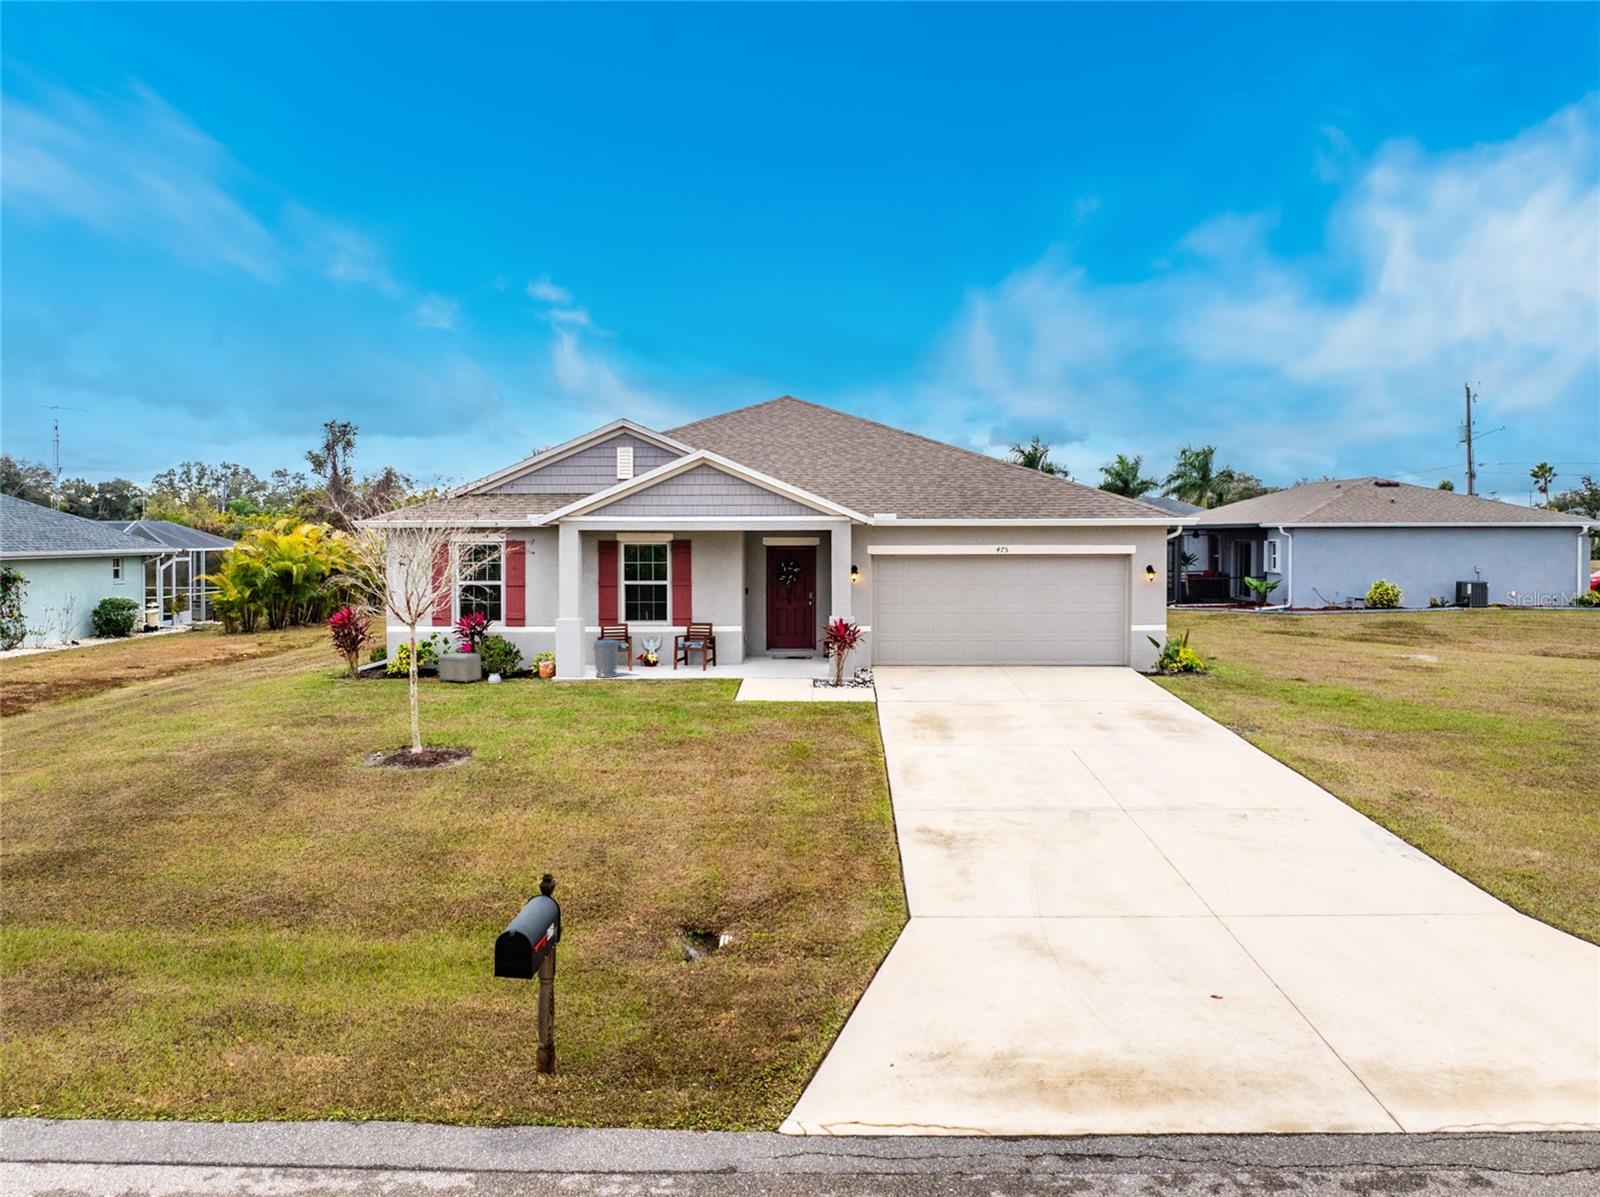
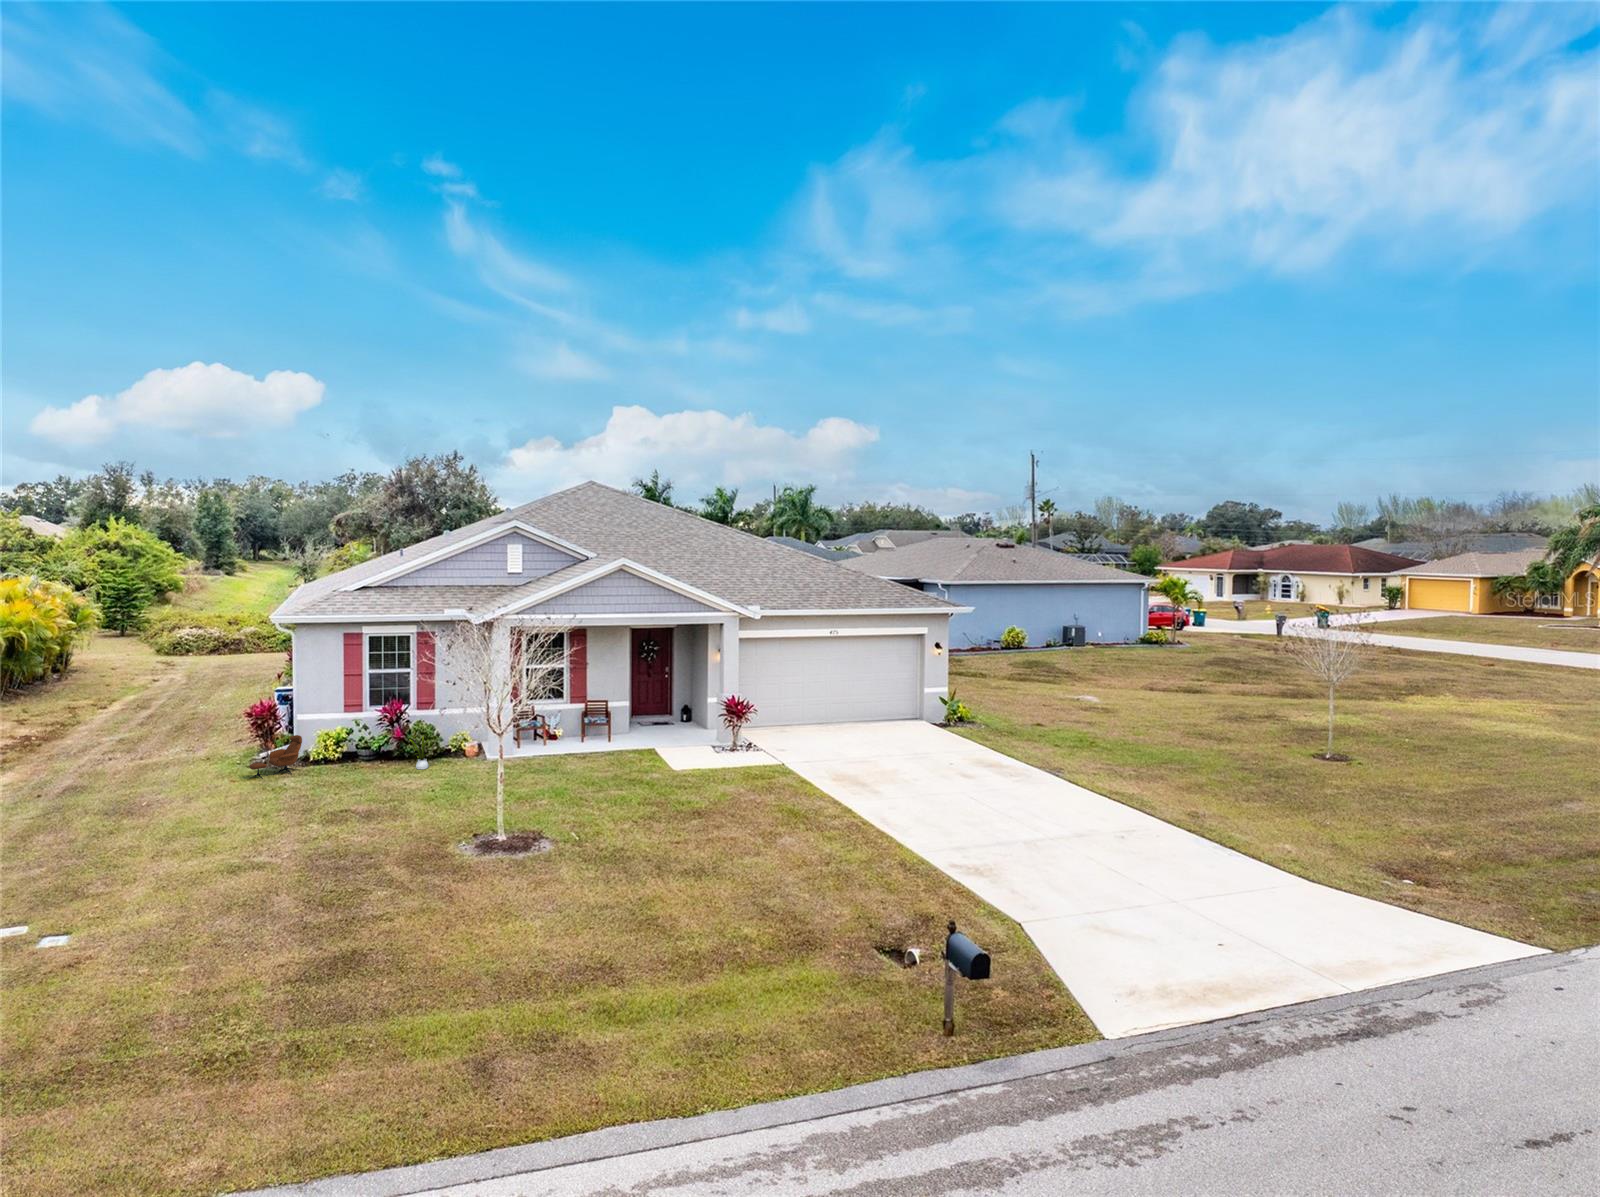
trash can: present [593,639,618,678] -> none [505,718,528,755]
lounge chair: none [340,642,394,682] -> present [249,735,302,779]
storage bench: present [438,653,481,682] -> none [361,742,403,771]

